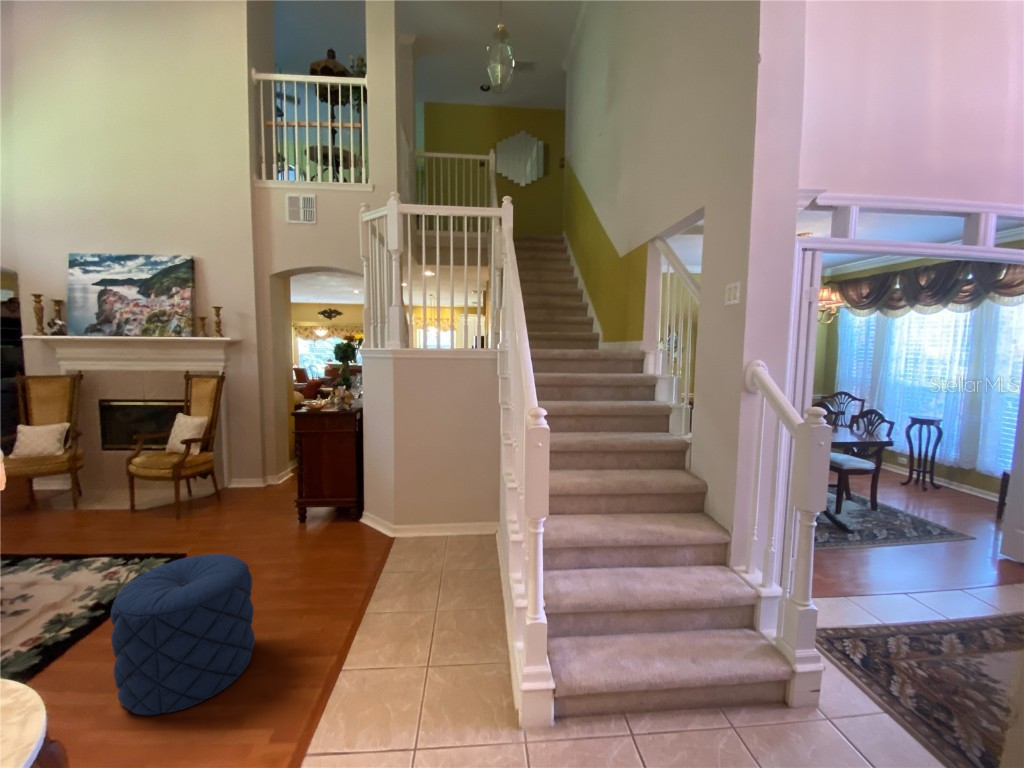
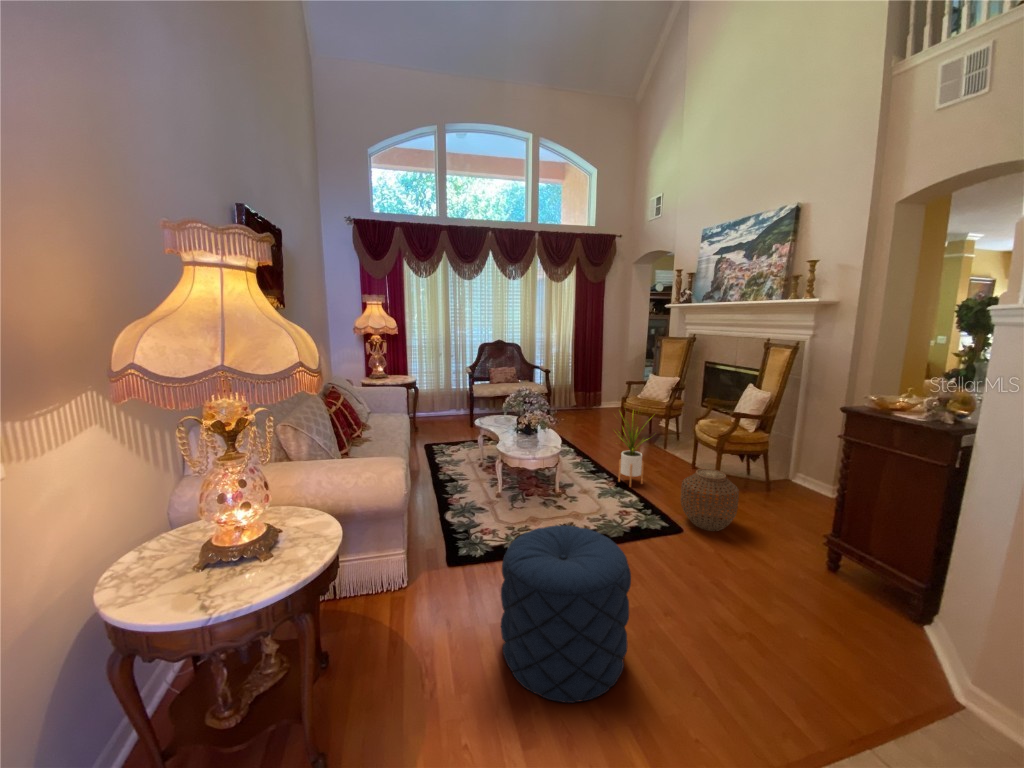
house plant: none [35,457,108,558] -> present [618,411,650,487]
woven basket: none [169,492,227,548] -> present [681,469,739,531]

